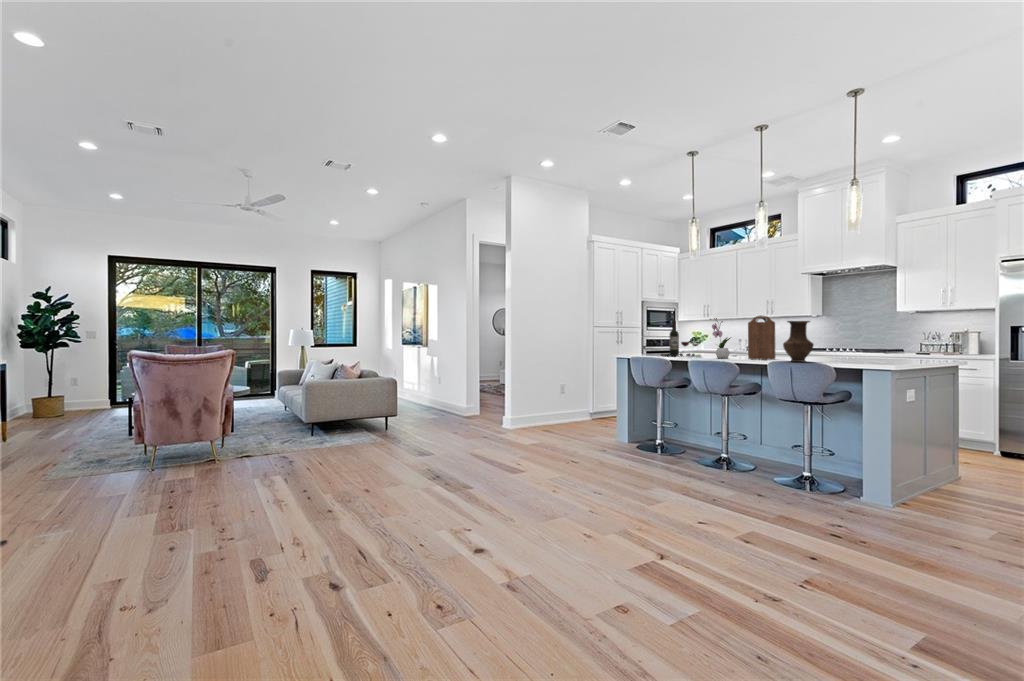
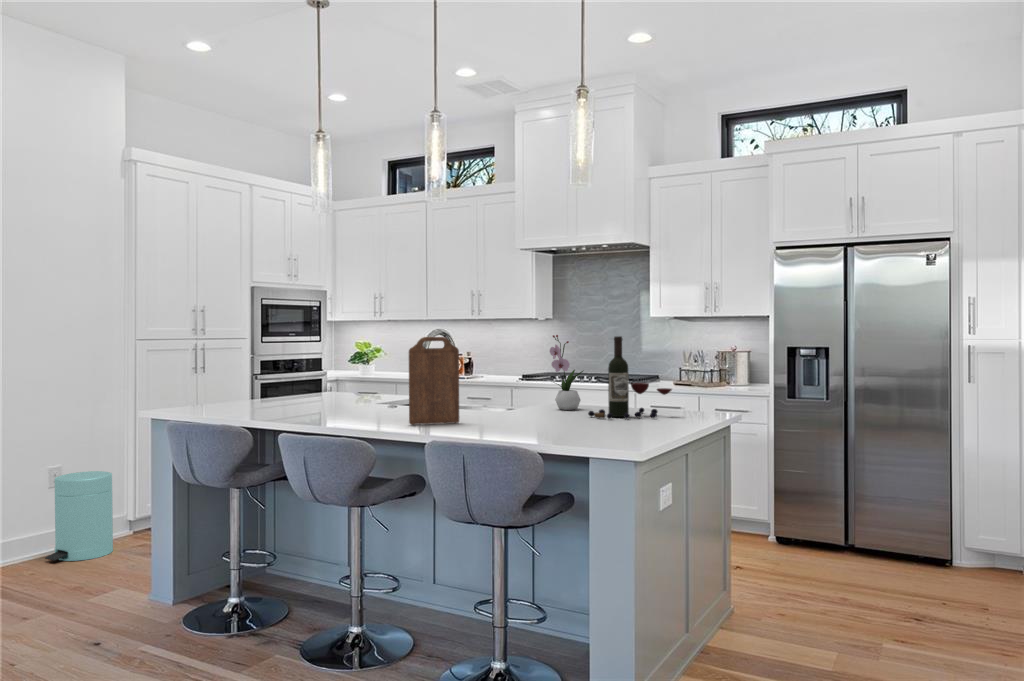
flower arrangement: present [712,318,730,358] -> present [550,335,583,410]
wine bottle: present [661,321,698,356] -> present [588,336,672,419]
vase: present [783,321,814,362] -> none [466,351,520,437]
trash can: none [560,387,586,425] -> present [45,471,113,561]

